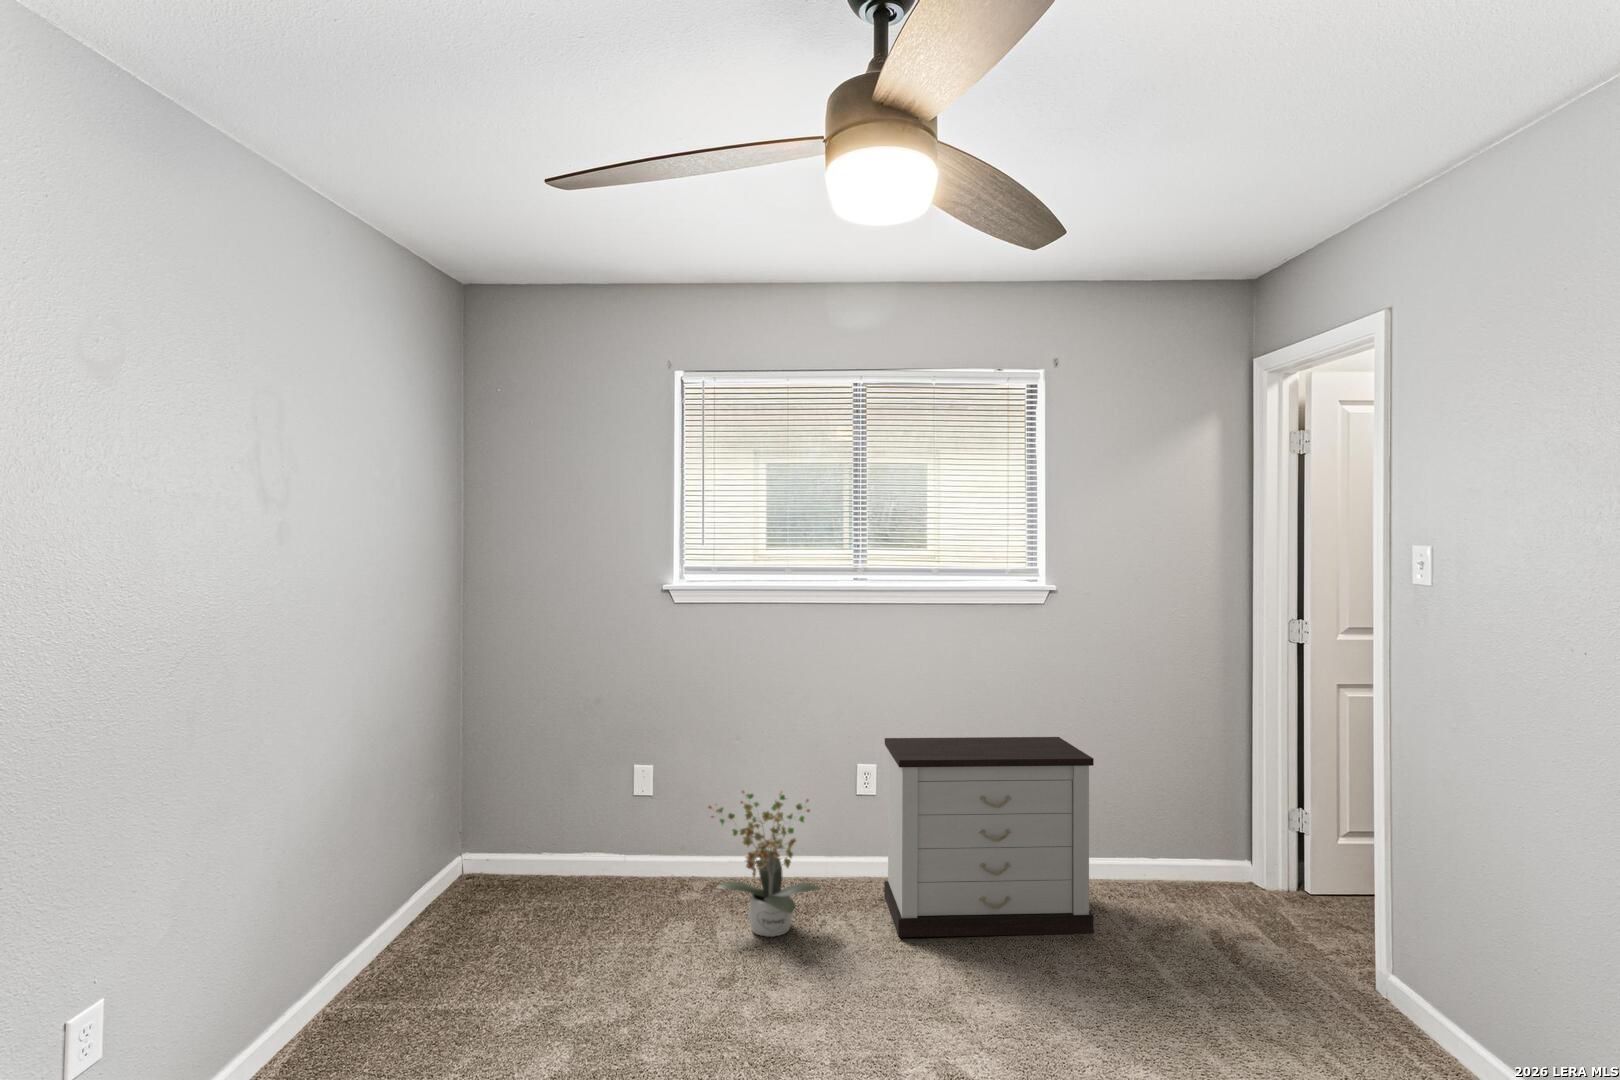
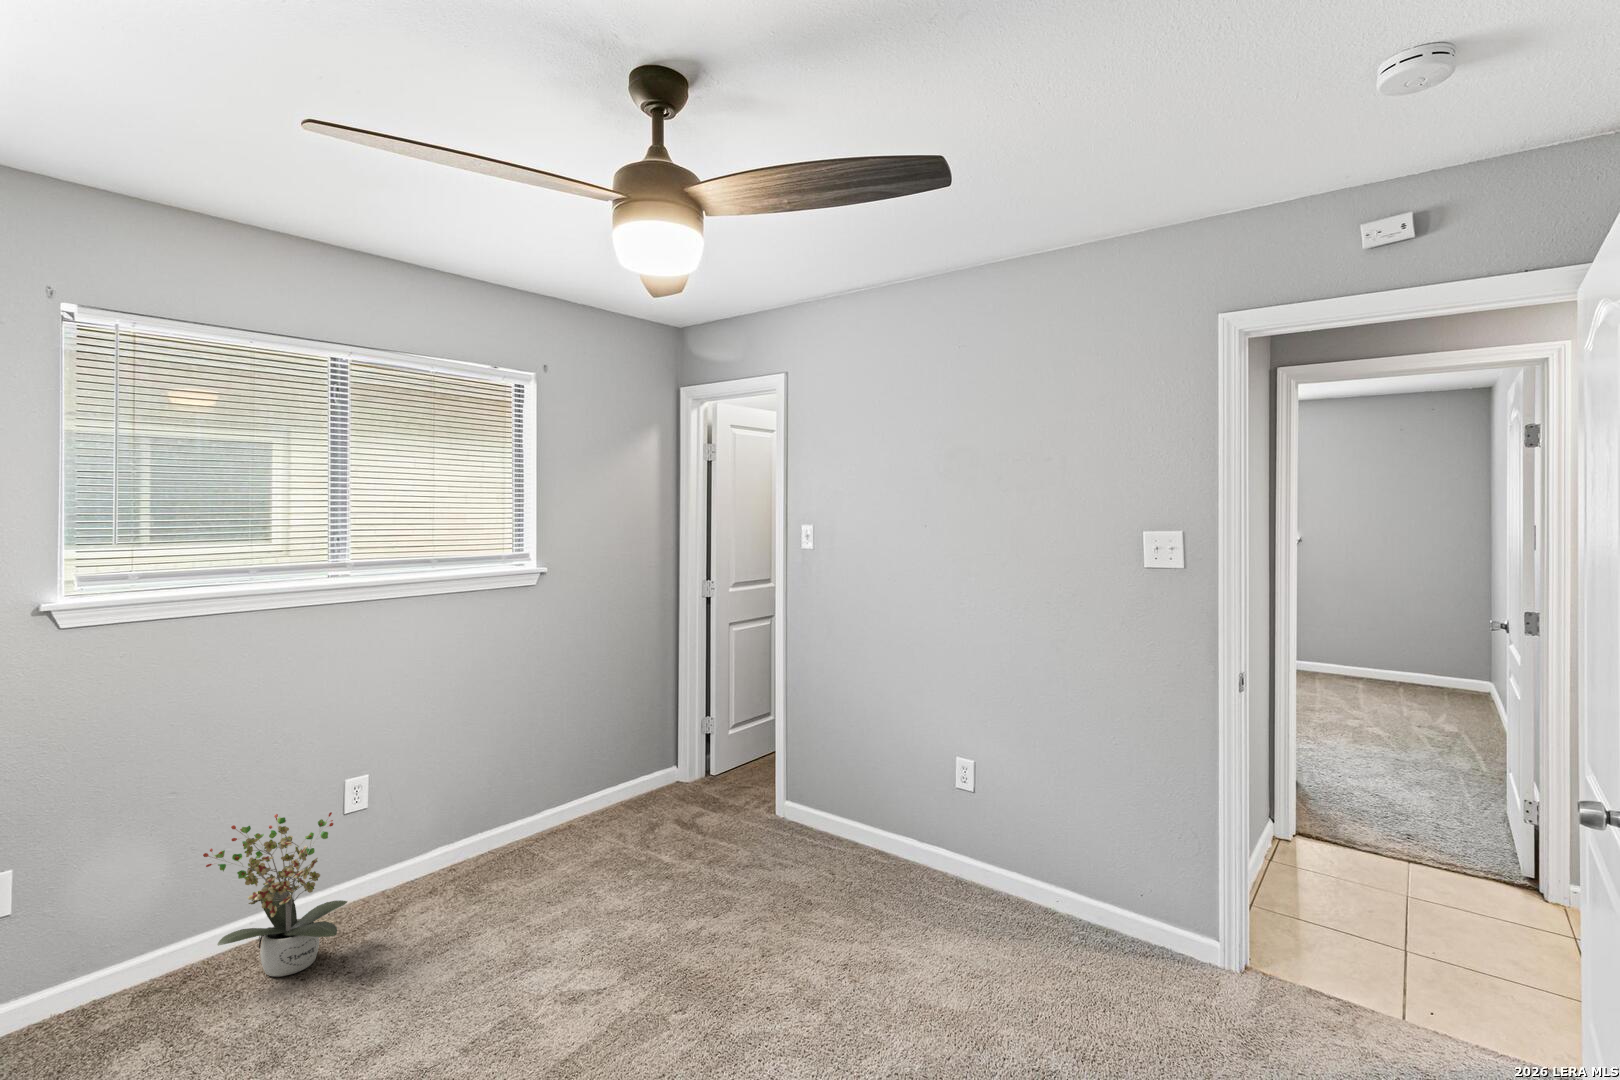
nightstand: present [884,737,1094,937] -> none [393,698,601,917]

